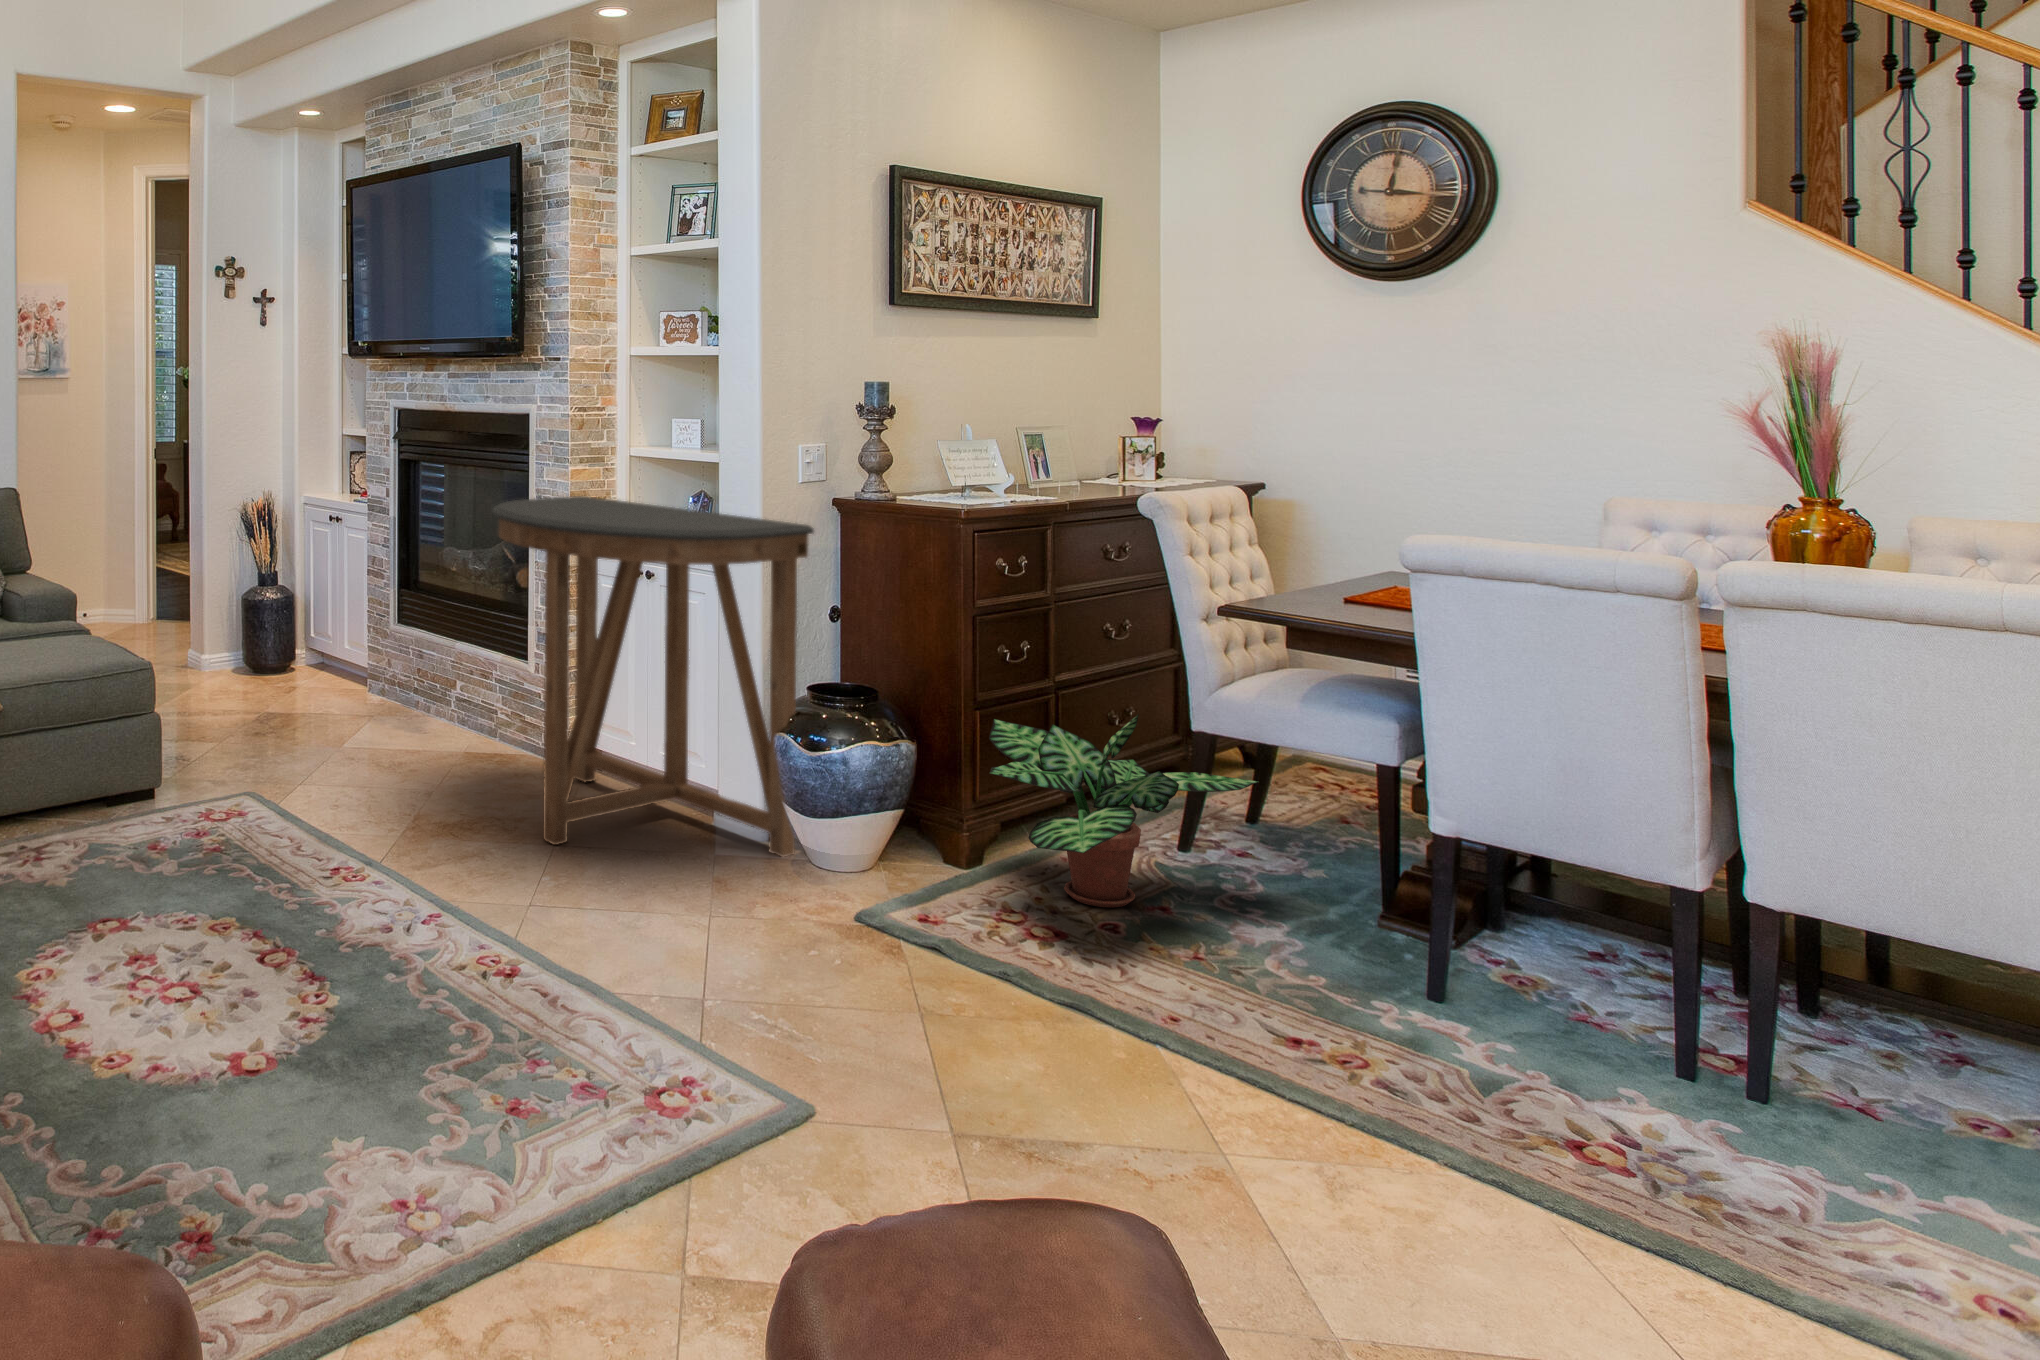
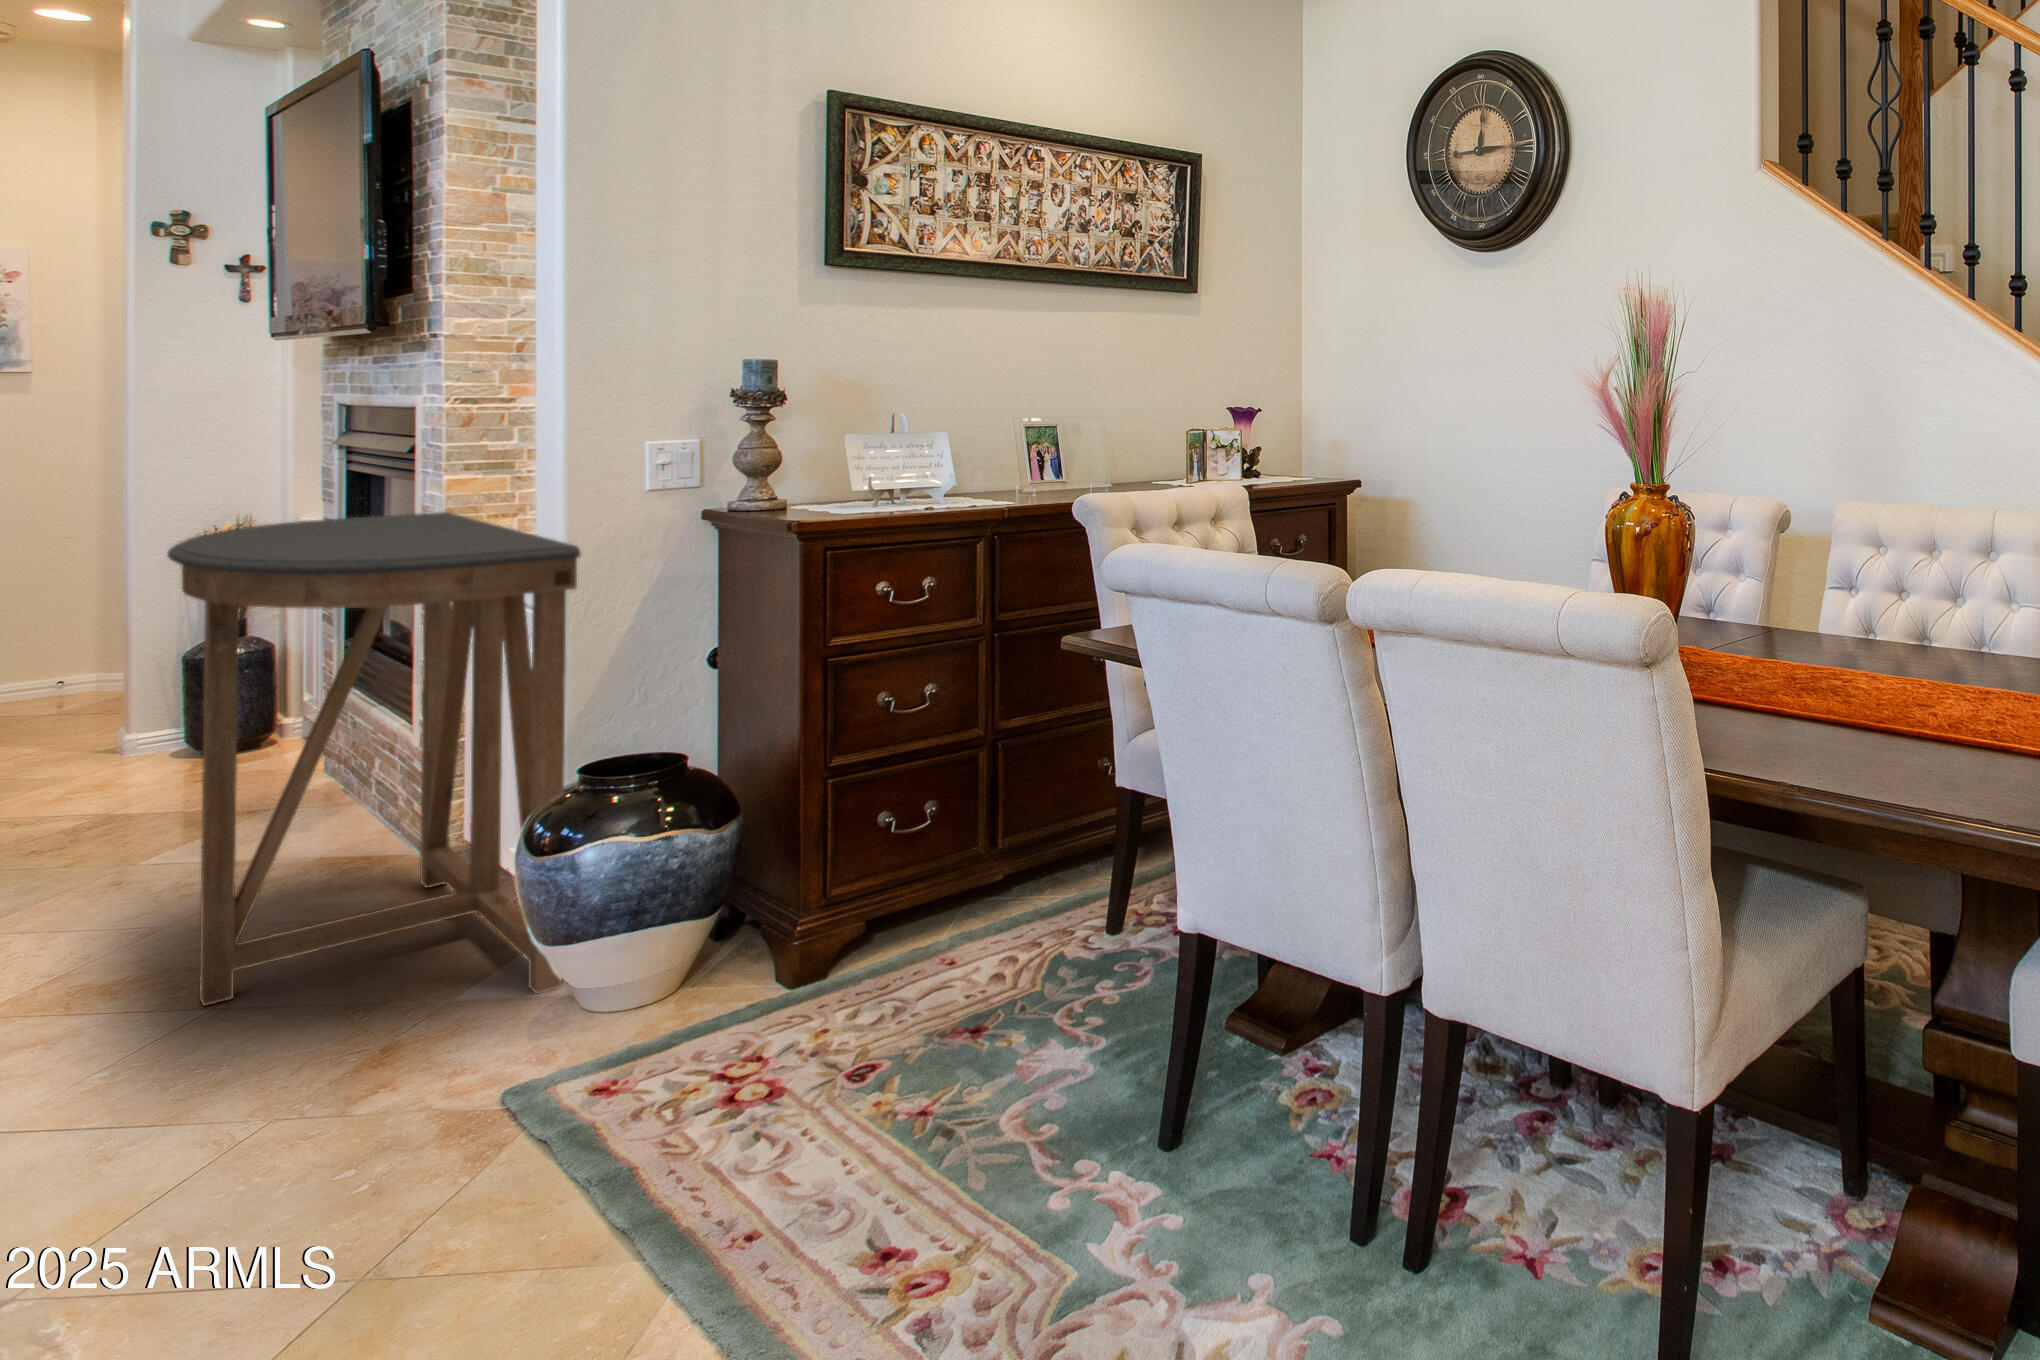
potted plant: present [989,714,1258,907] -> none [712,781,1112,1040]

